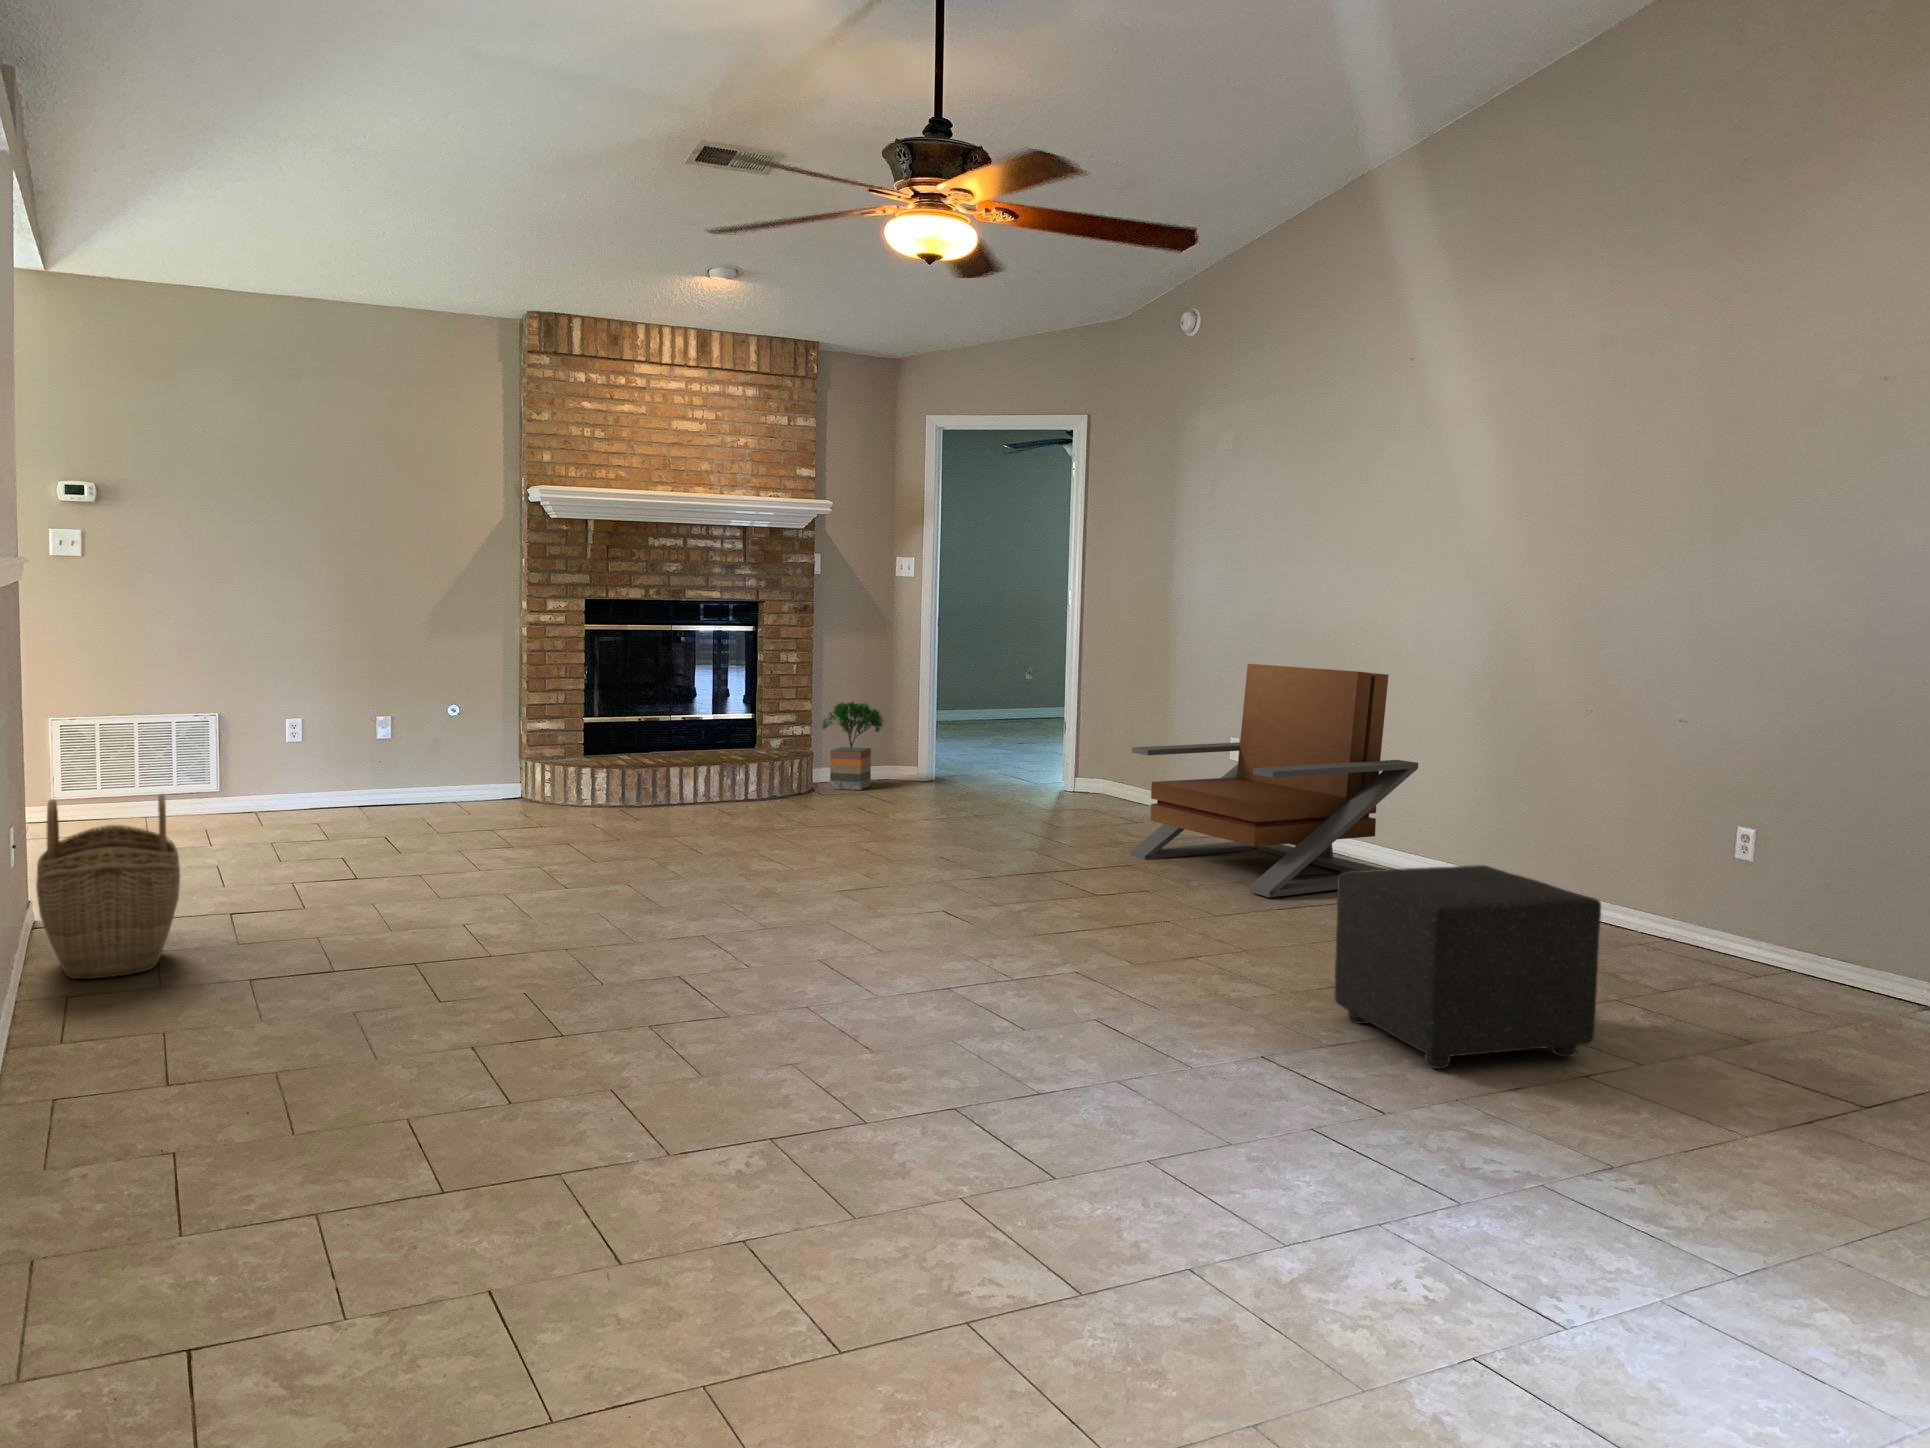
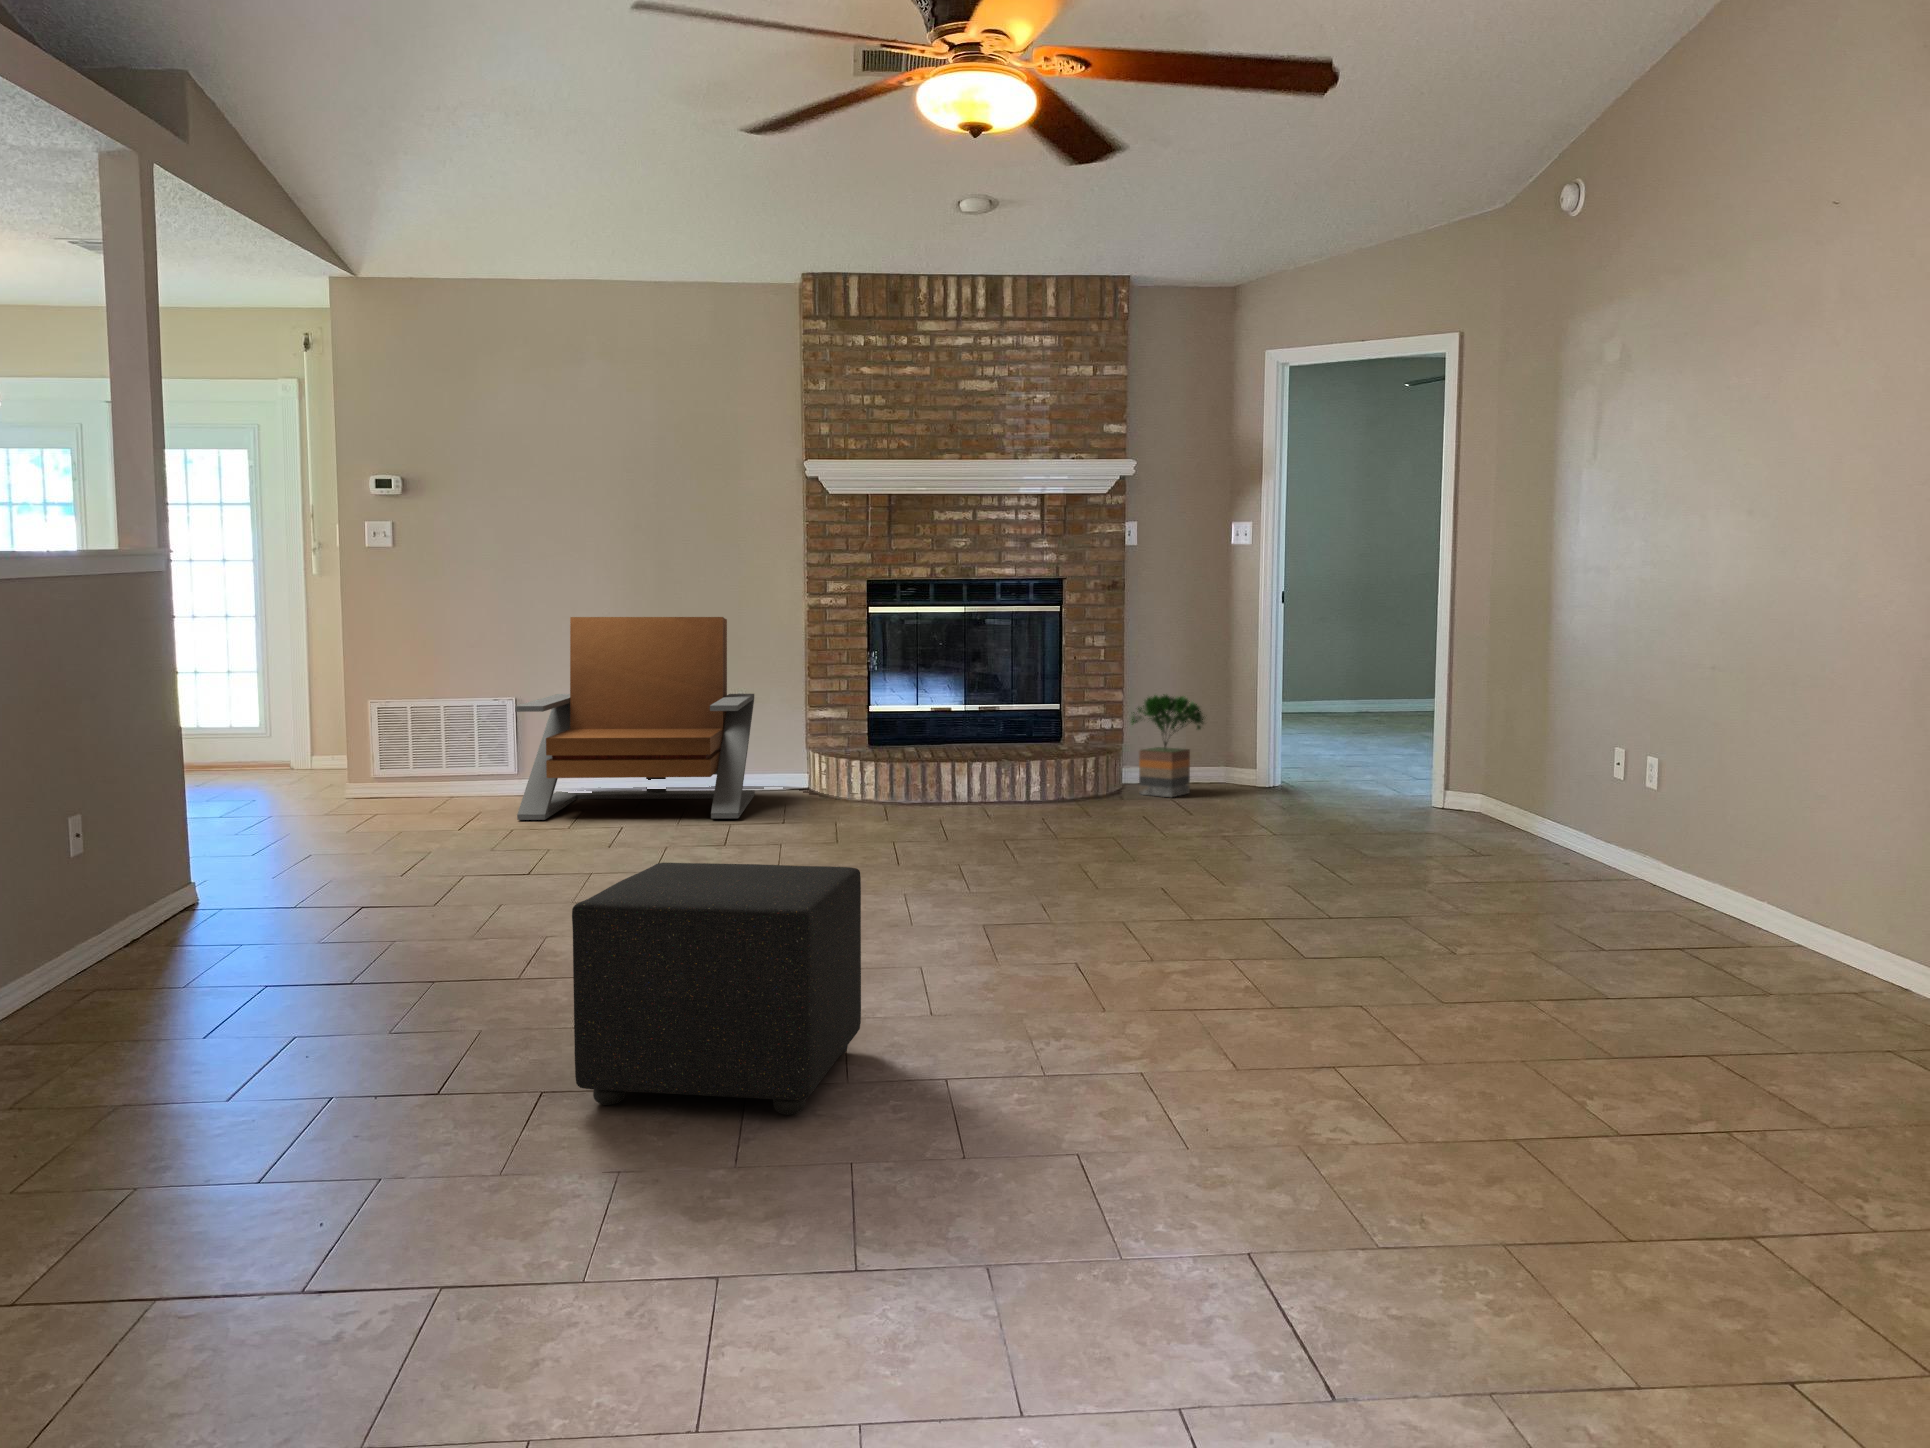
lounge chair: present [1130,664,1418,897] -> present [515,617,755,820]
woven basket: present [36,794,180,979] -> none [170,763,310,937]
ottoman: present [1335,865,1601,1069] -> present [572,863,861,1115]

